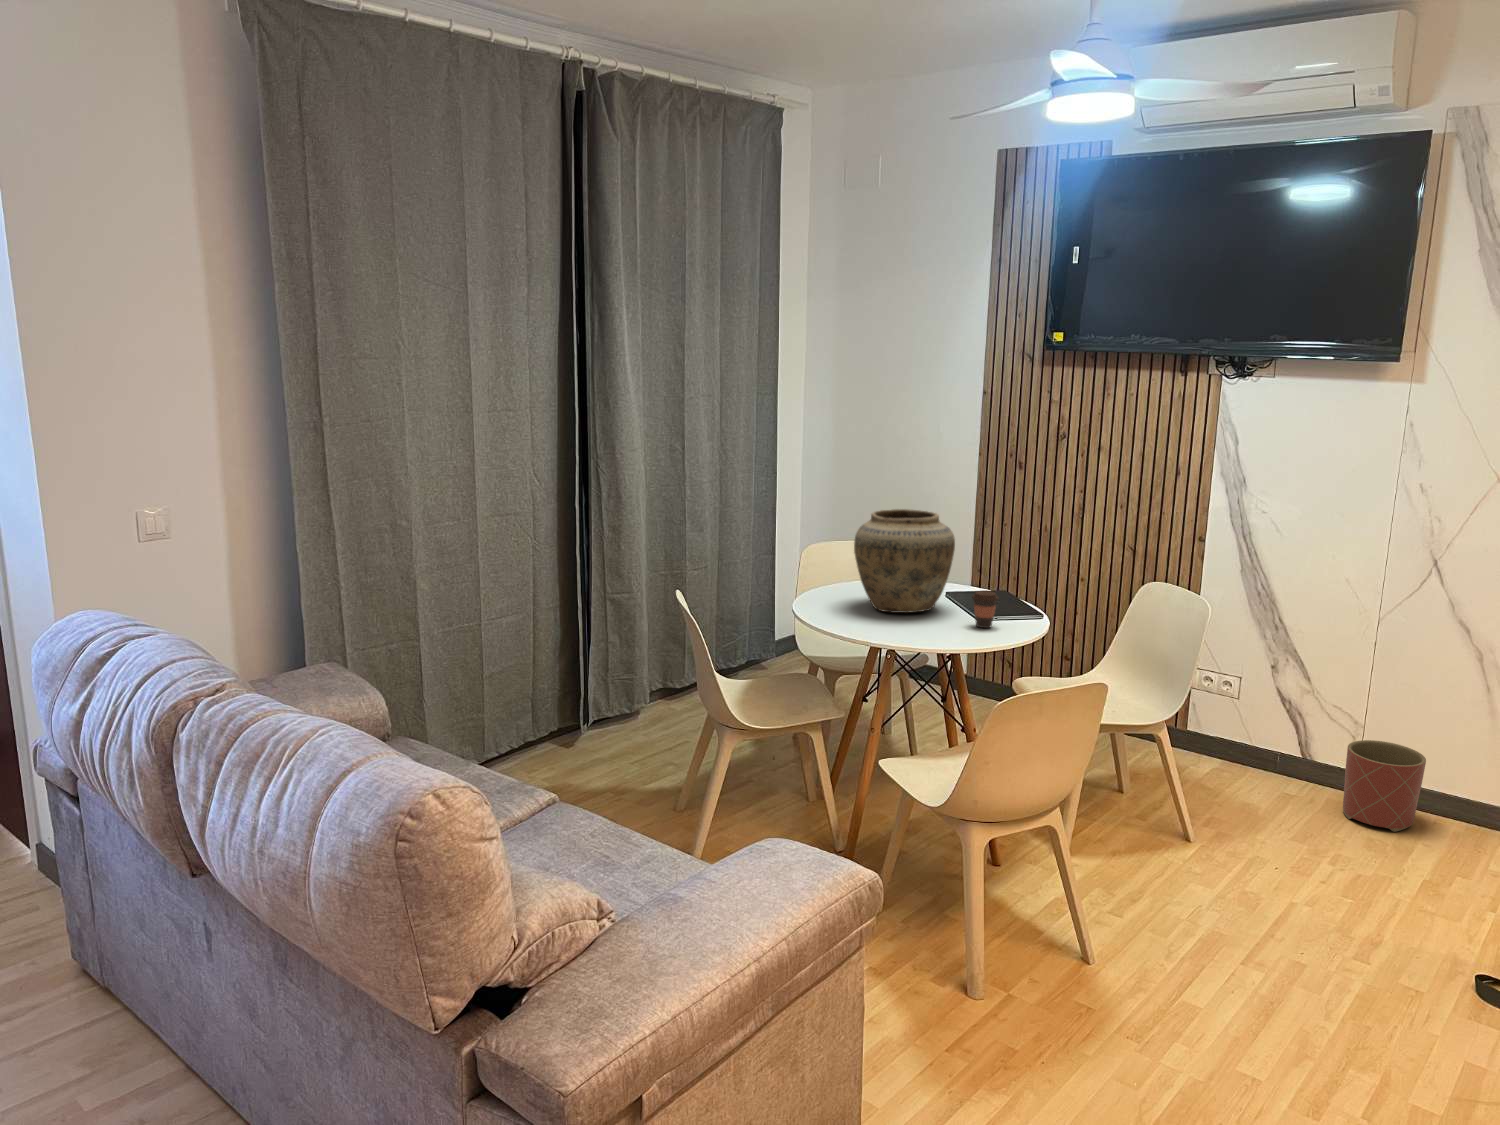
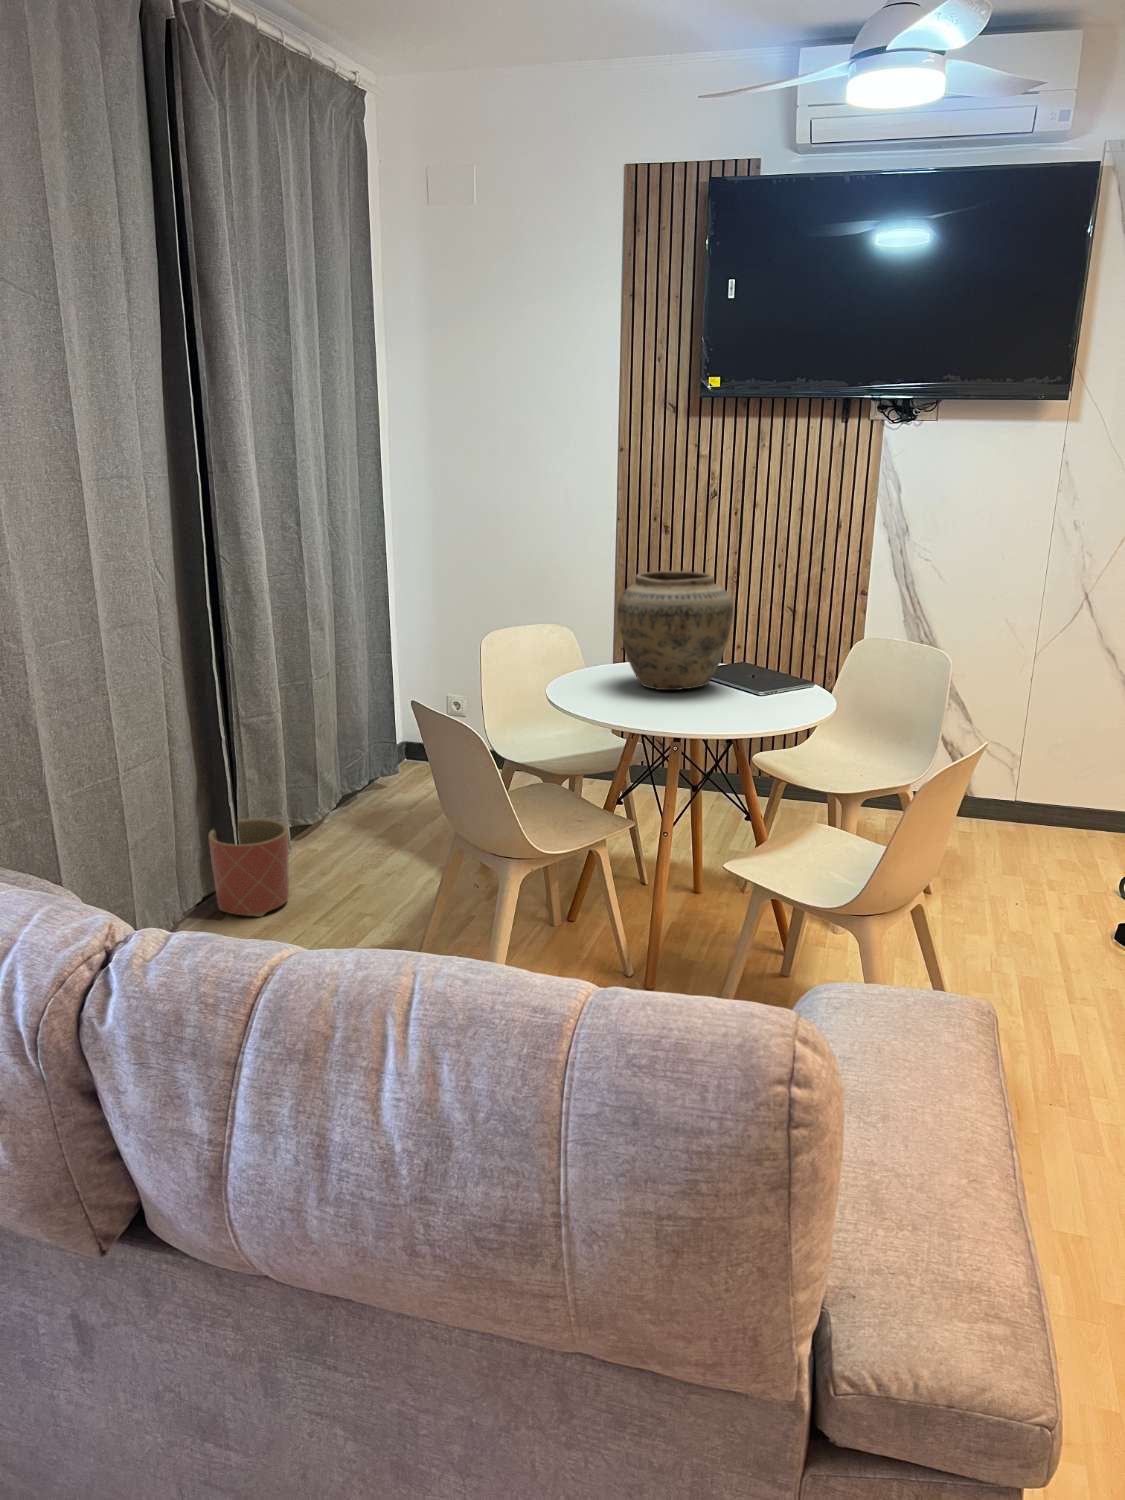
coffee cup: present [972,591,999,628] -> none [771,655,801,696]
planter: present [1343,740,1426,832] -> present [209,818,289,917]

